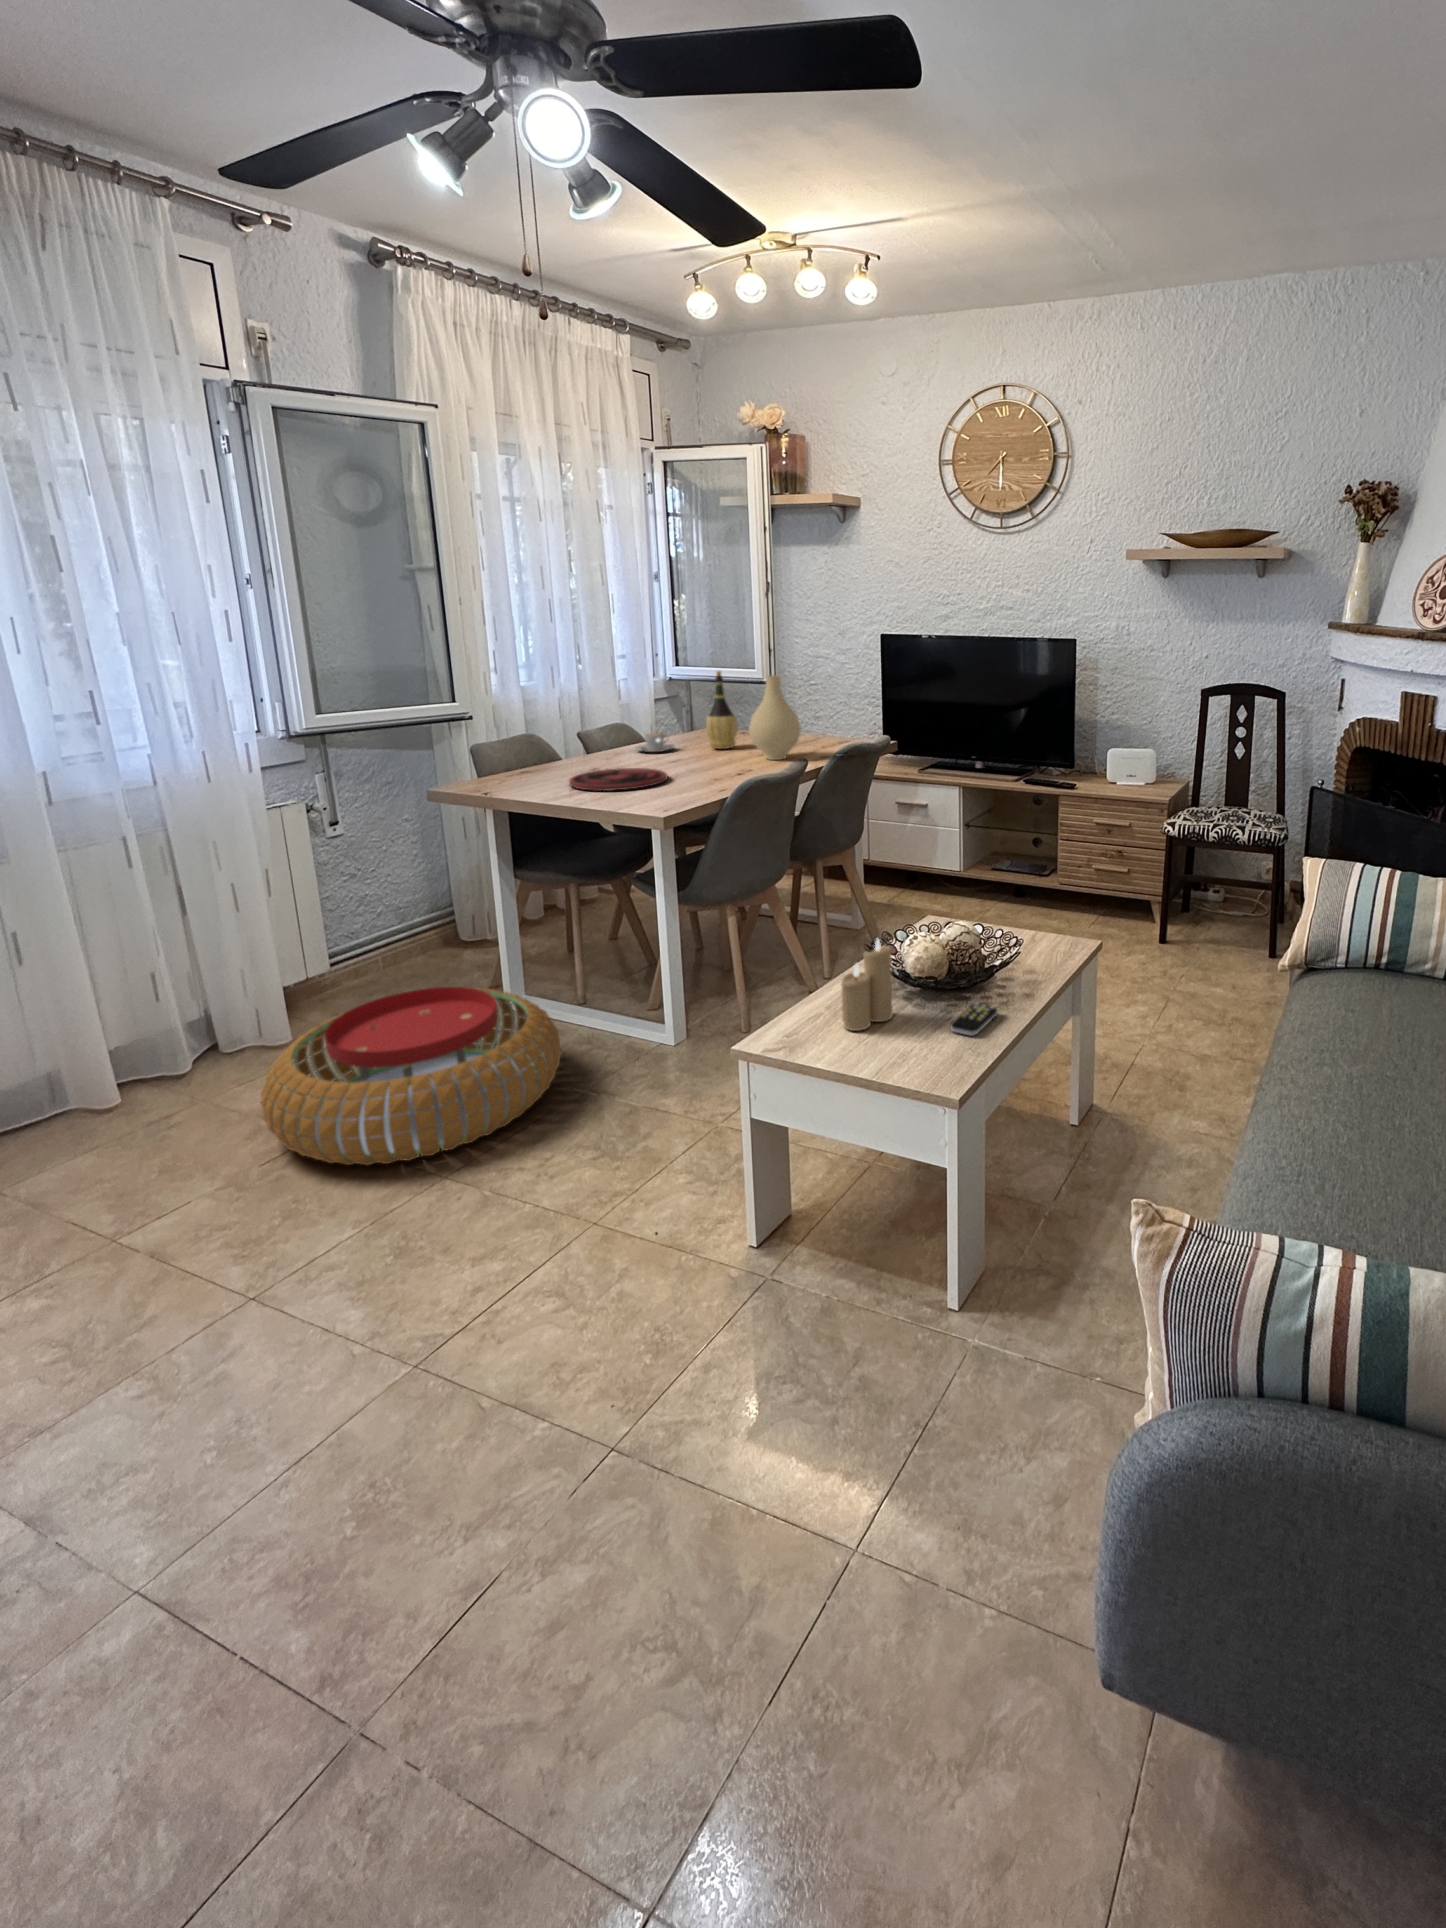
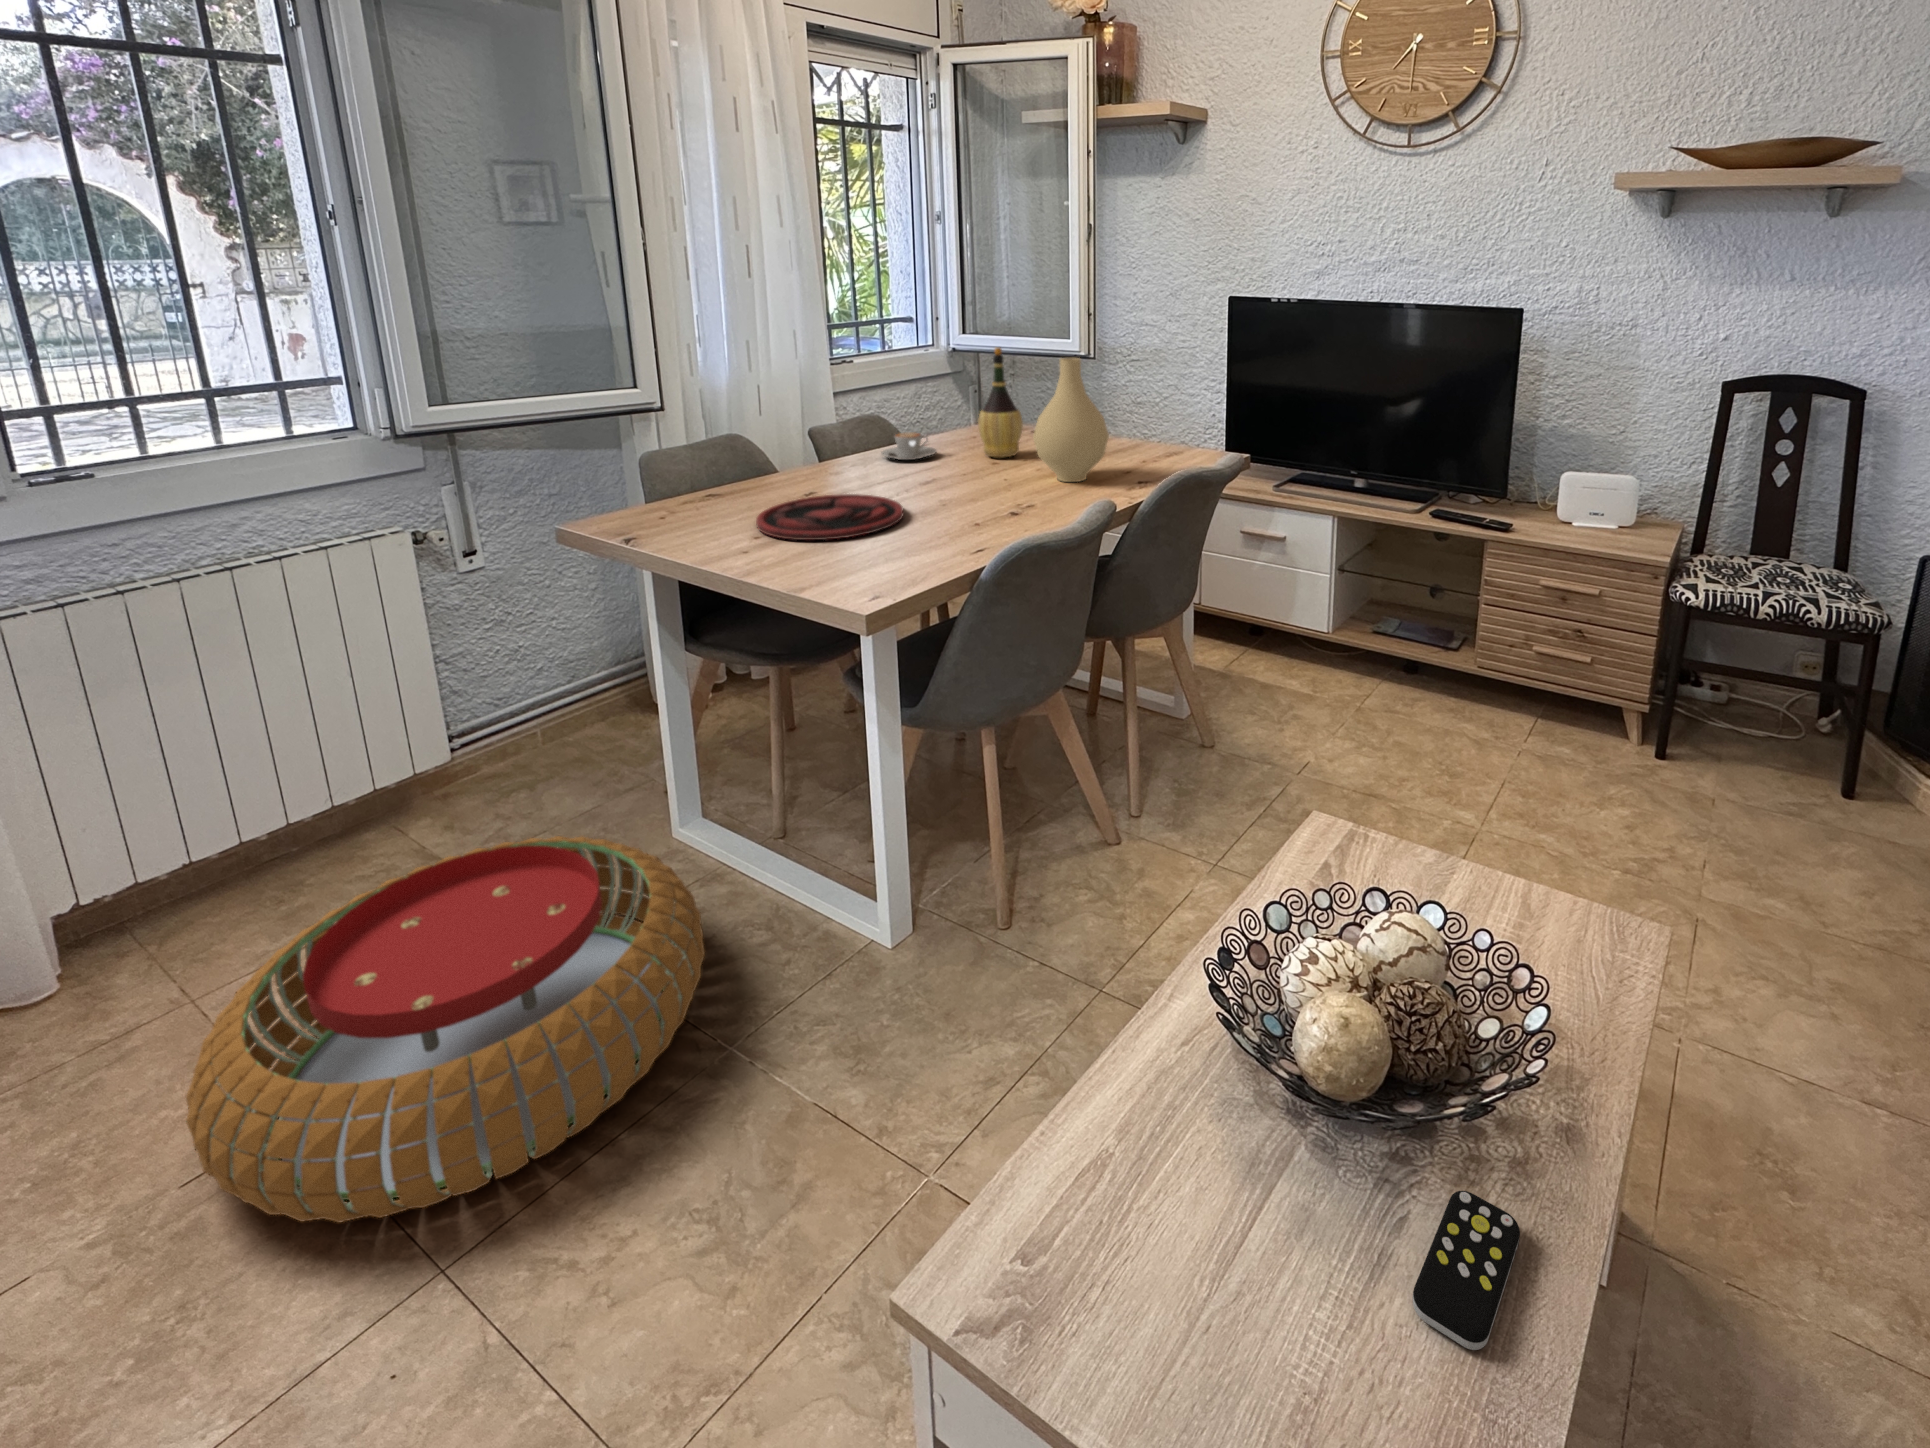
candle: present [841,939,892,1031] -> none [1147,1040,1270,1274]

